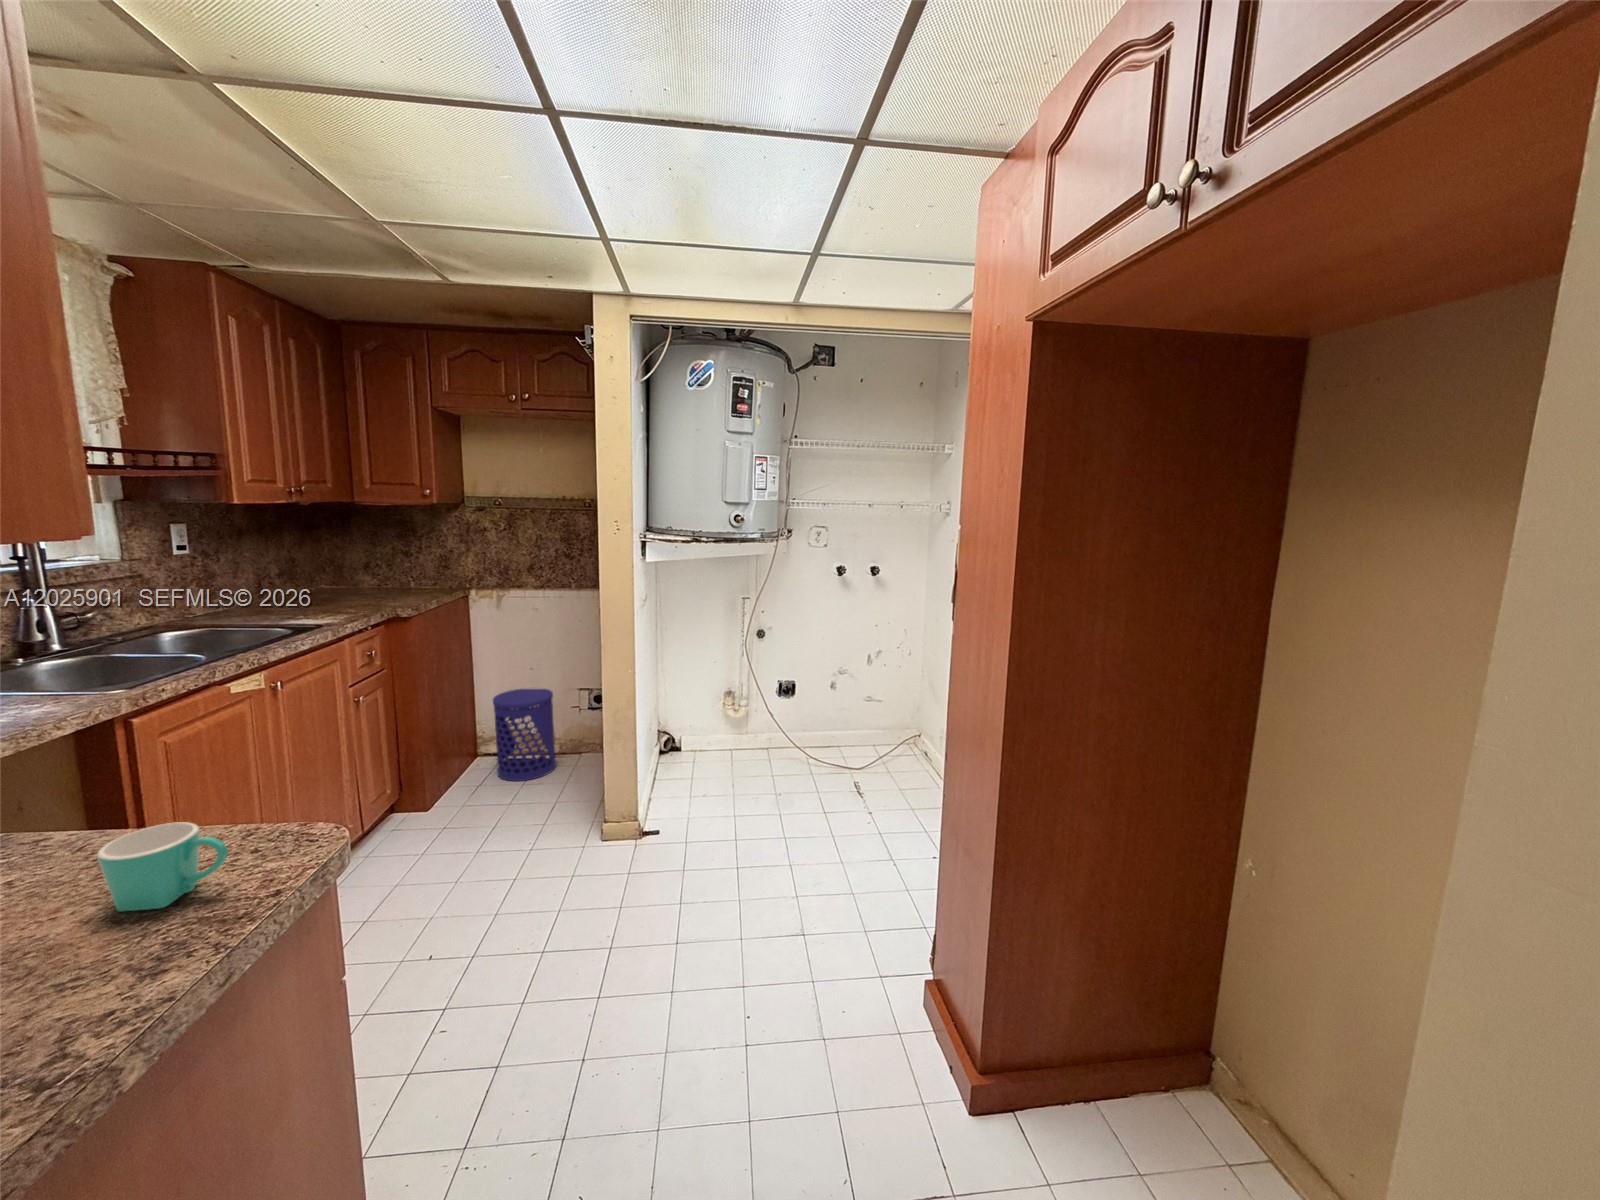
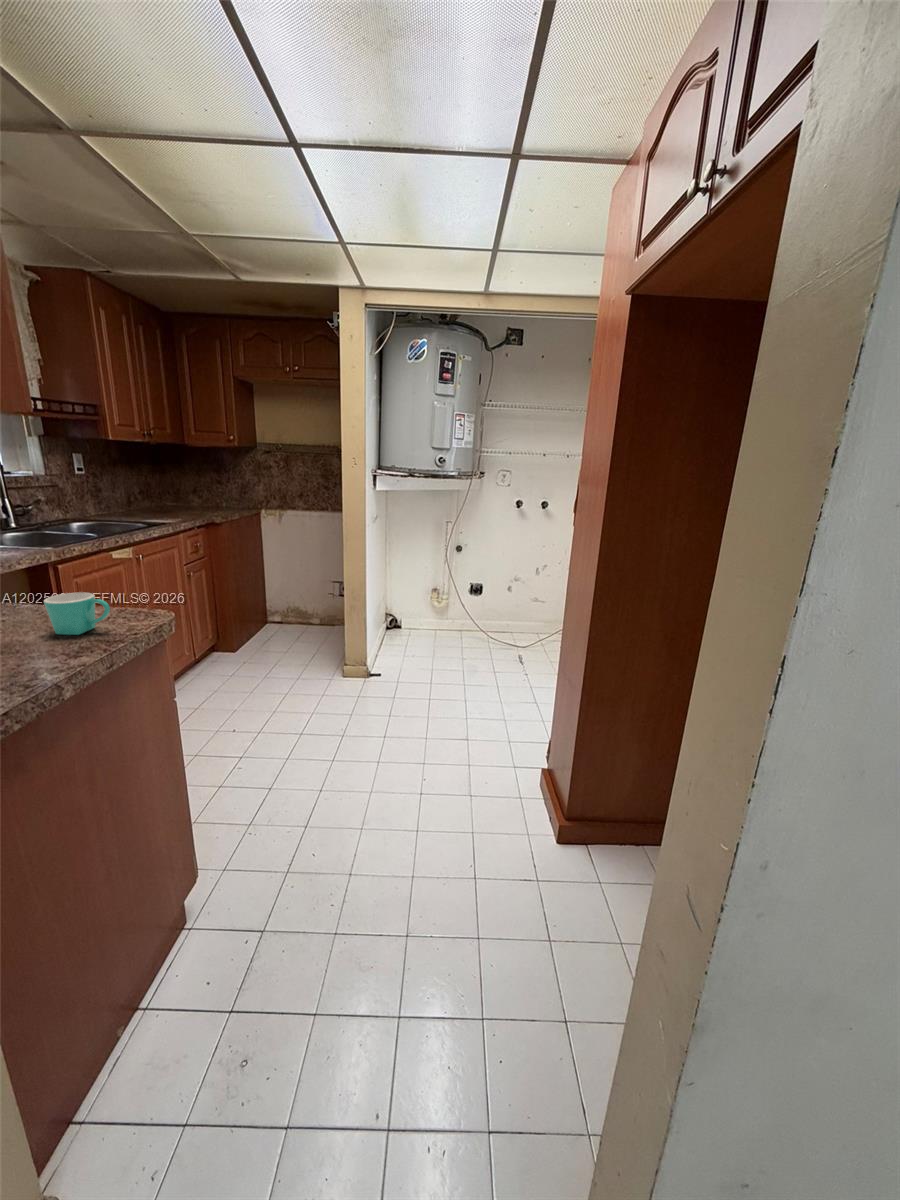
waste bin: present [493,689,556,781] -> none [276,579,317,639]

